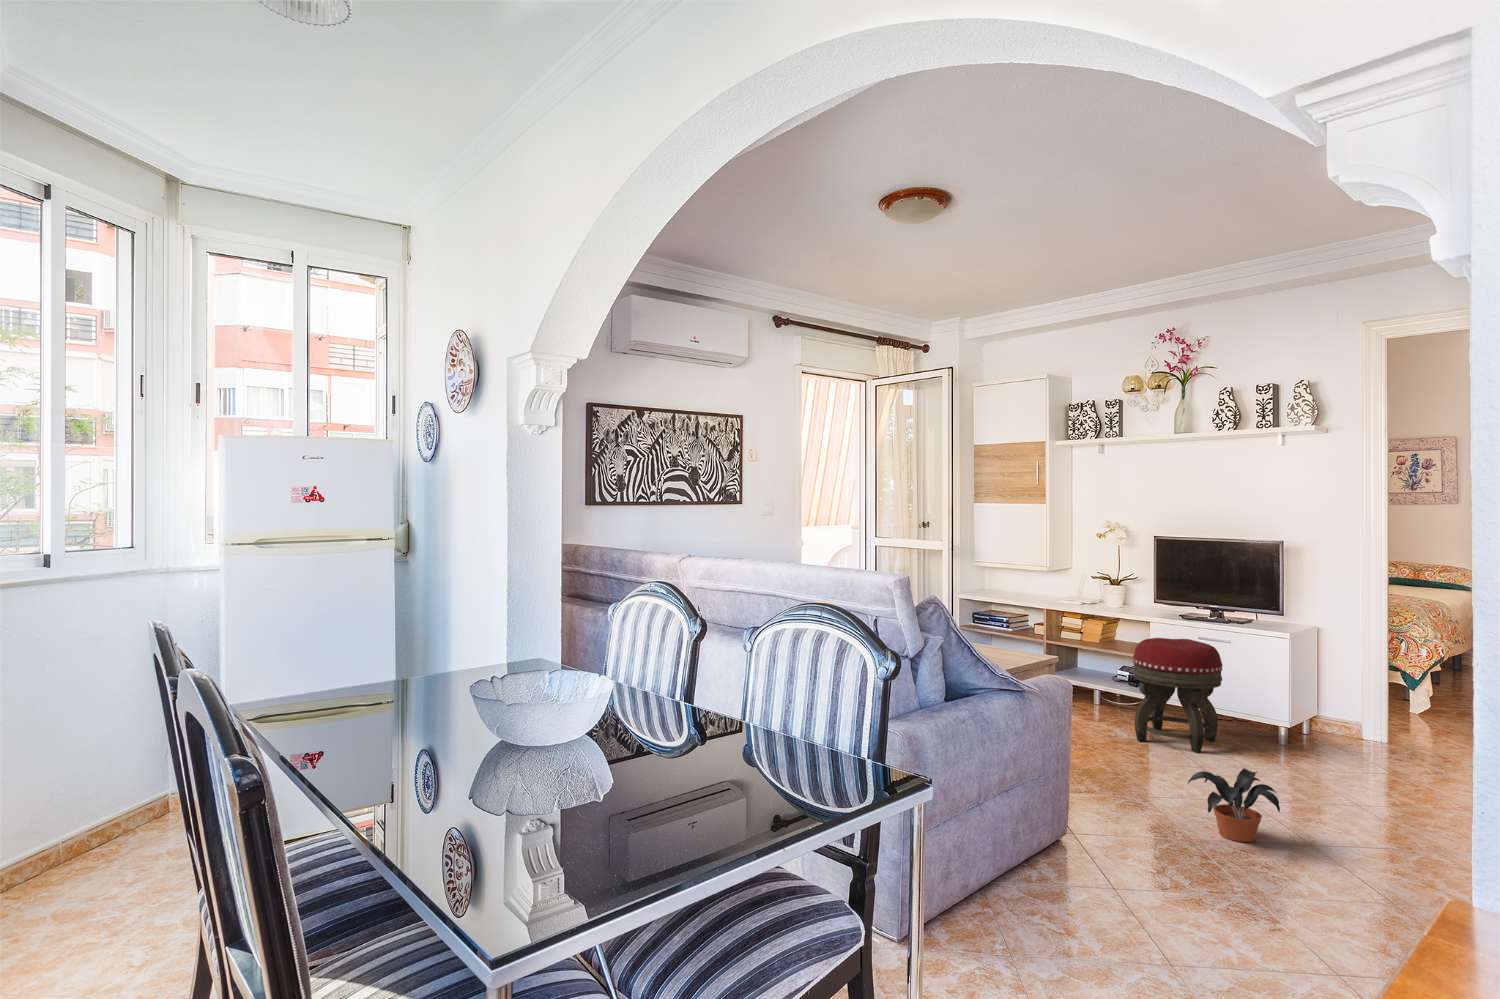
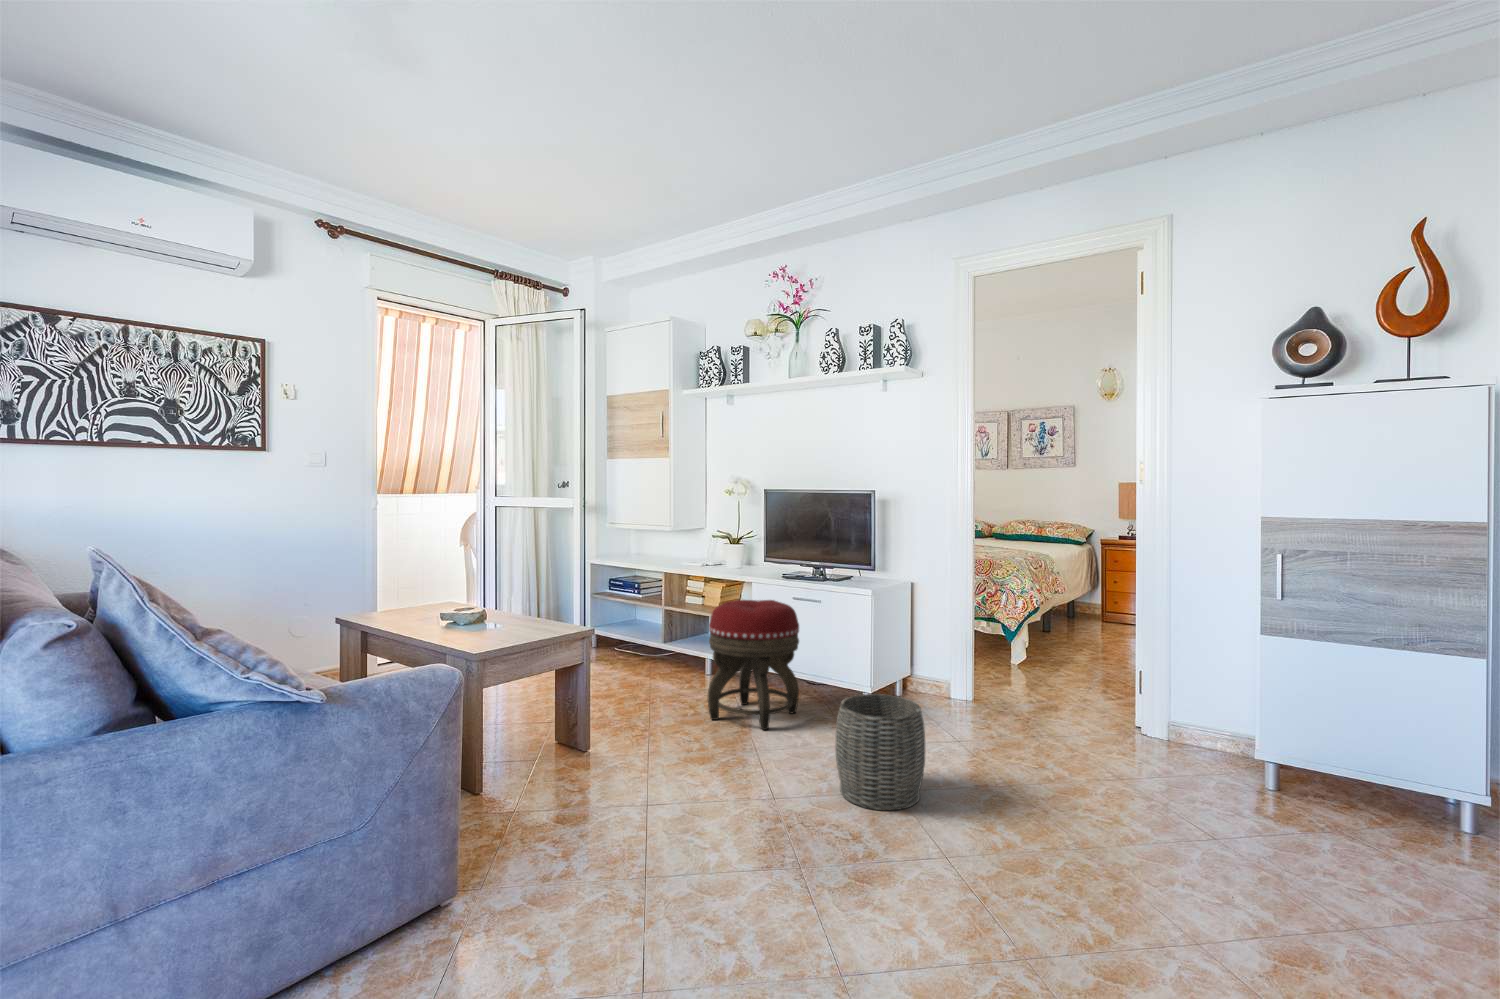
woven basket: none [1303,723,1393,817] -> present [835,694,925,810]
potted plant: present [1188,768,1280,842] -> none [656,768,762,873]

